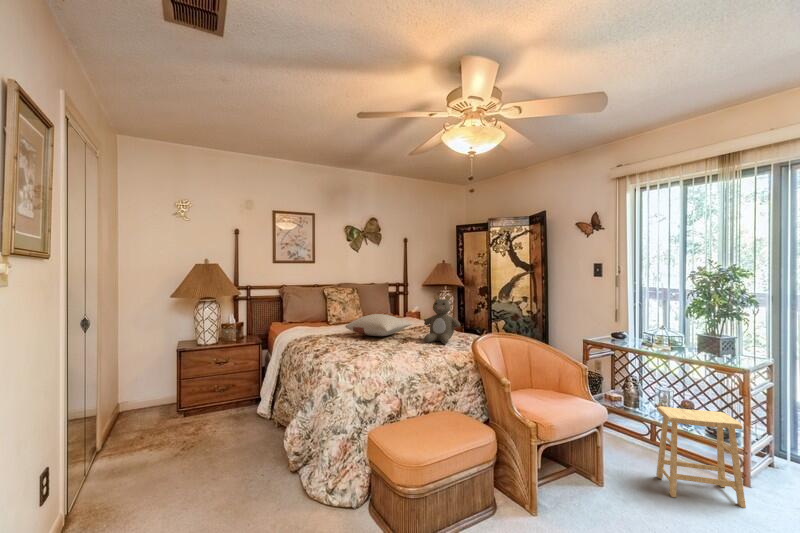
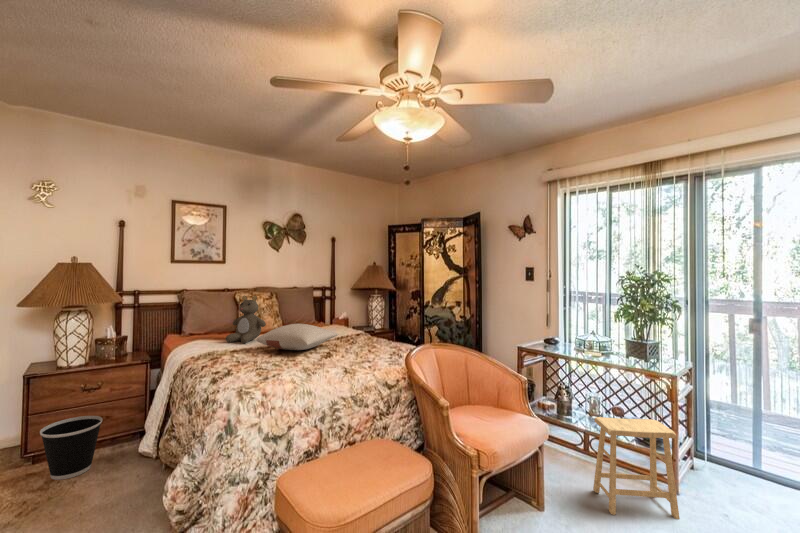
teddy bear: present [424,295,460,344] -> present [226,295,266,343]
wastebasket: none [191,383,231,429] -> present [40,416,102,480]

